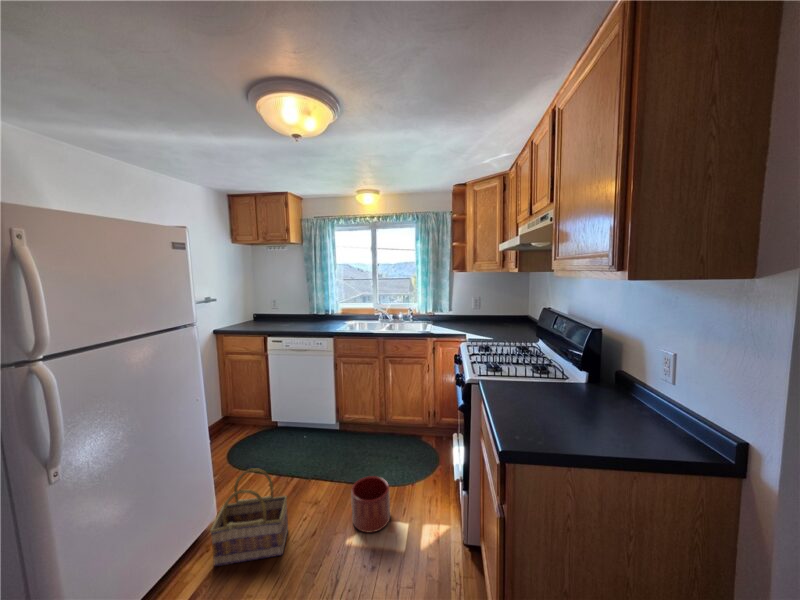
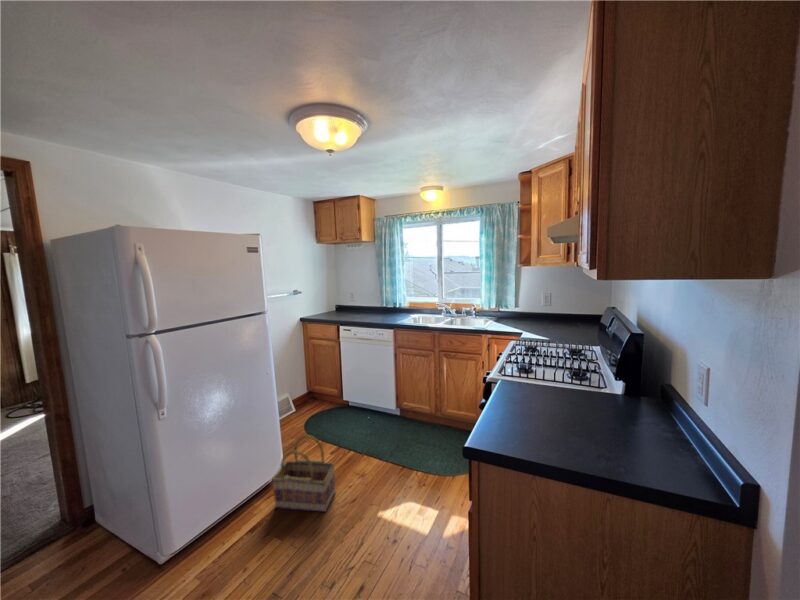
planter: present [351,476,390,532] -> none [388,460,424,511]

